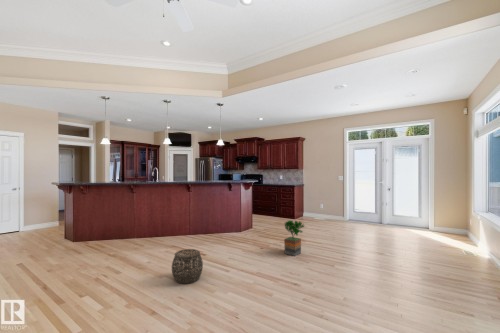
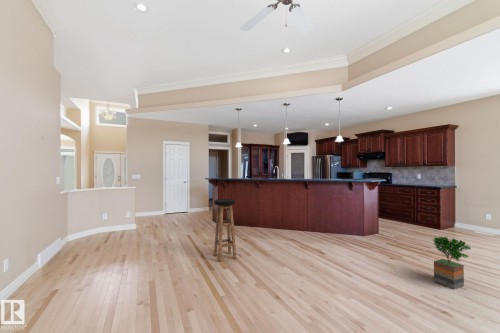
bar stool: none [87,204,117,273] -> present [214,199,236,262]
woven basket: present [172,249,203,283] -> none [283,256,318,297]

